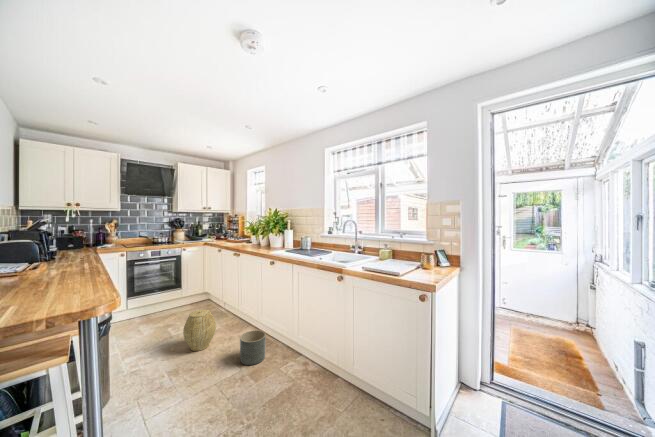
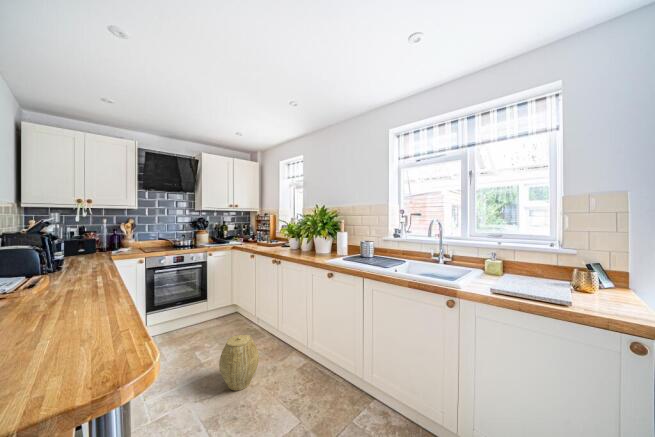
planter: present [240,330,266,365] -> none [296,366,329,417]

